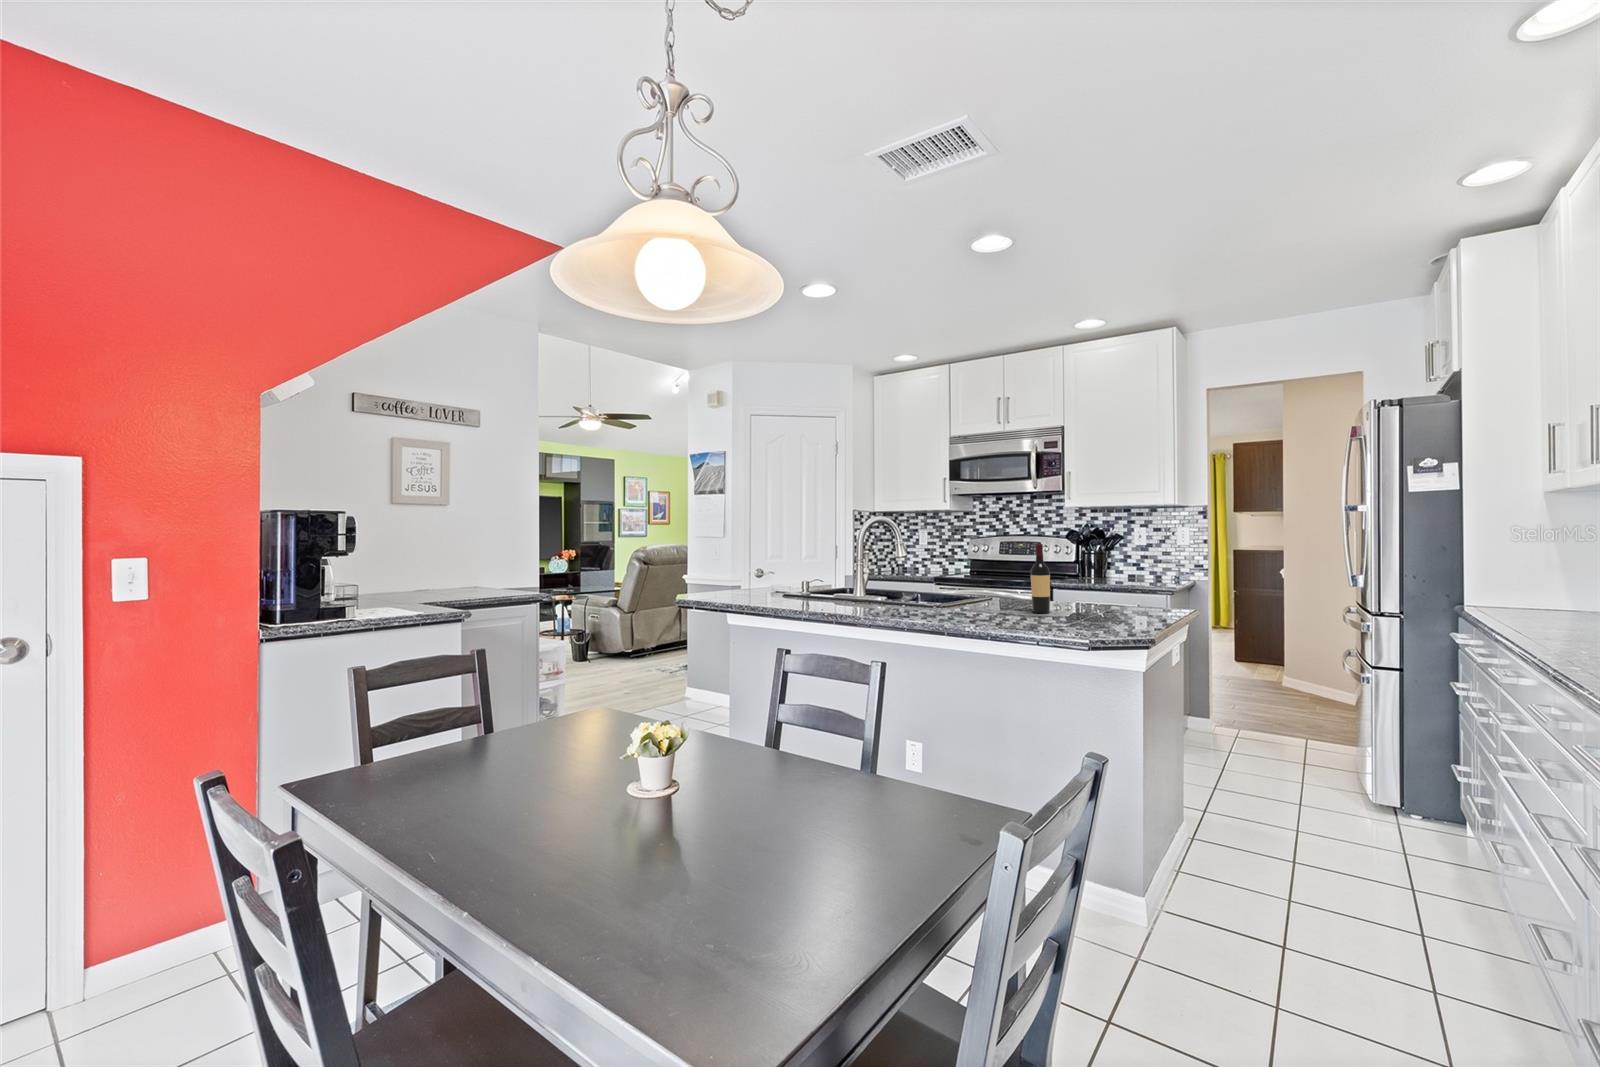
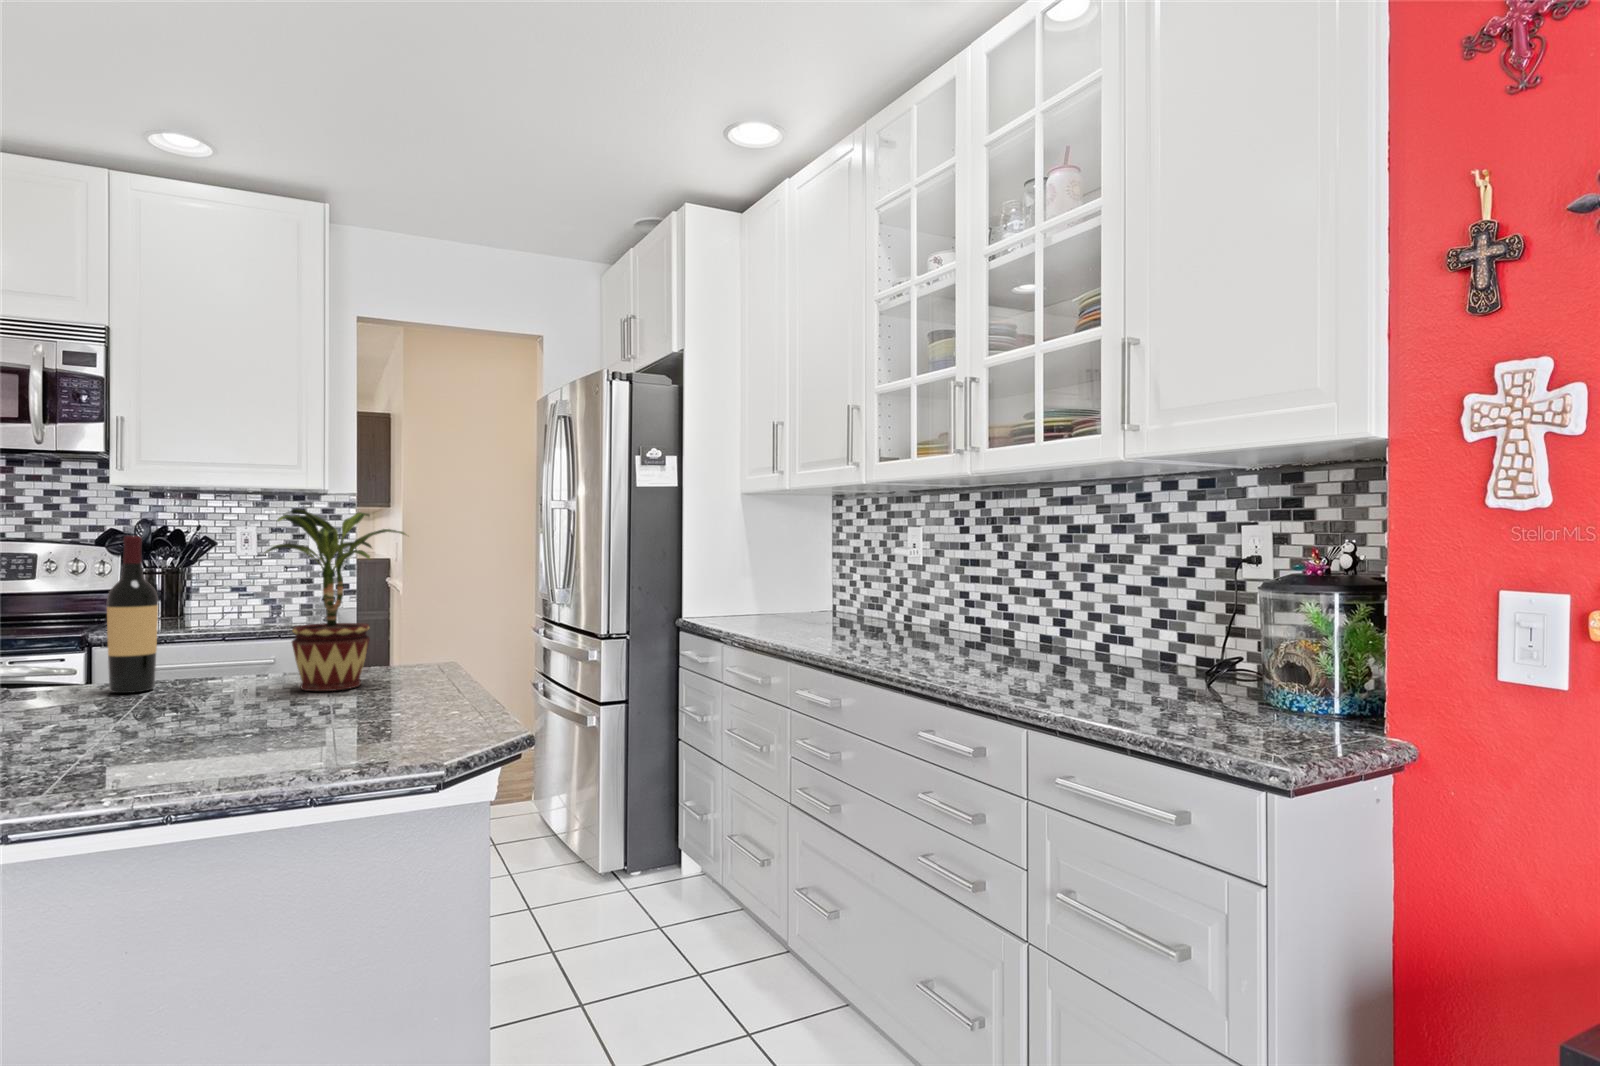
potted plant: none [1084,531,1154,623] -> present [265,510,406,691]

